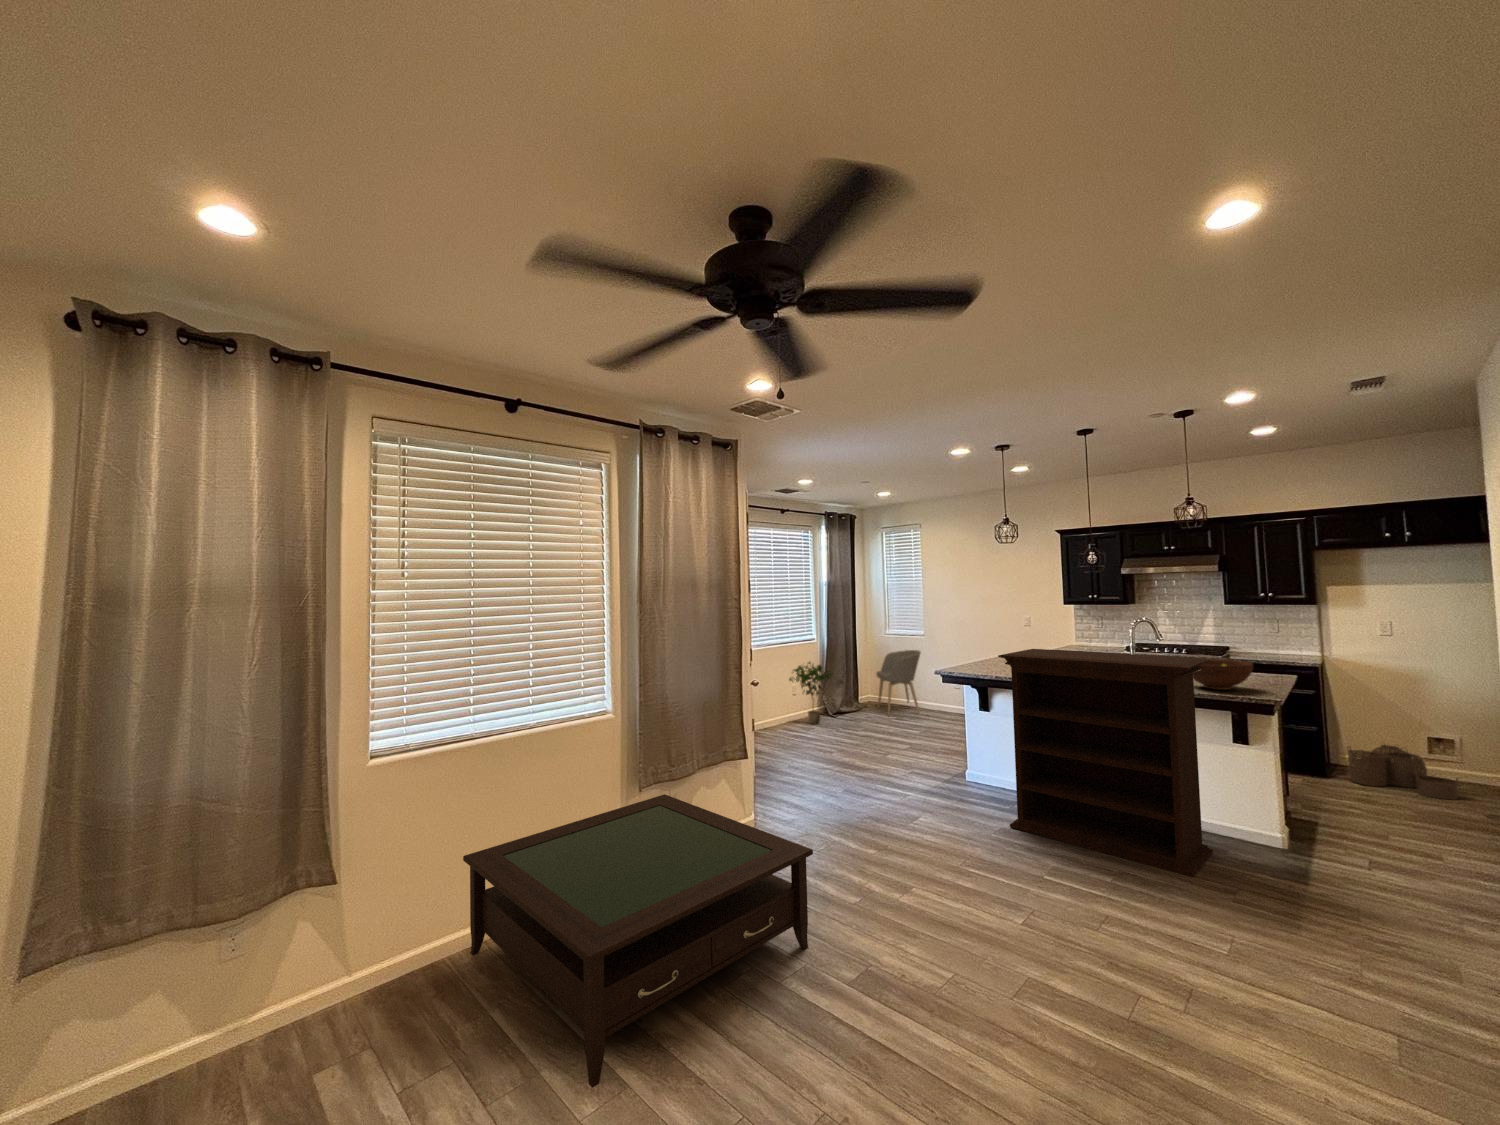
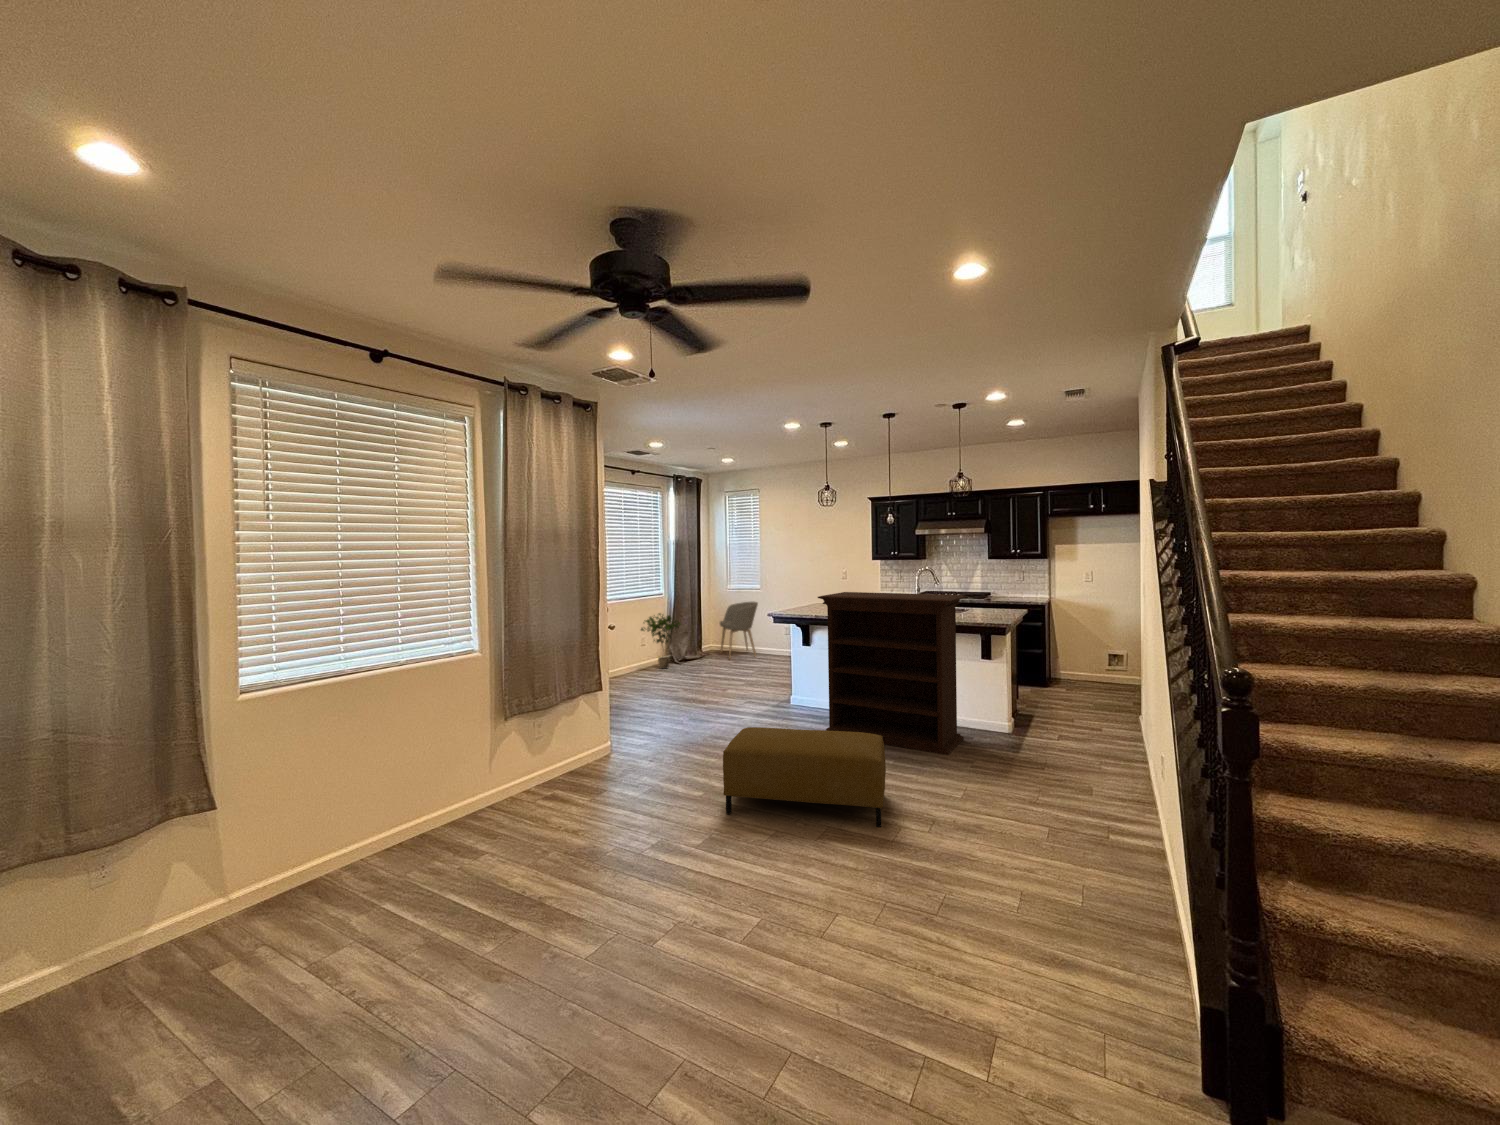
fruit bowl: present [1193,659,1253,690] -> none [950,597,996,619]
woven basket: present [1348,745,1459,799] -> none [1058,658,1121,694]
coffee table: present [463,794,813,1088] -> none [338,723,667,942]
ottoman: none [883,822,1108,988] -> present [723,727,886,827]

